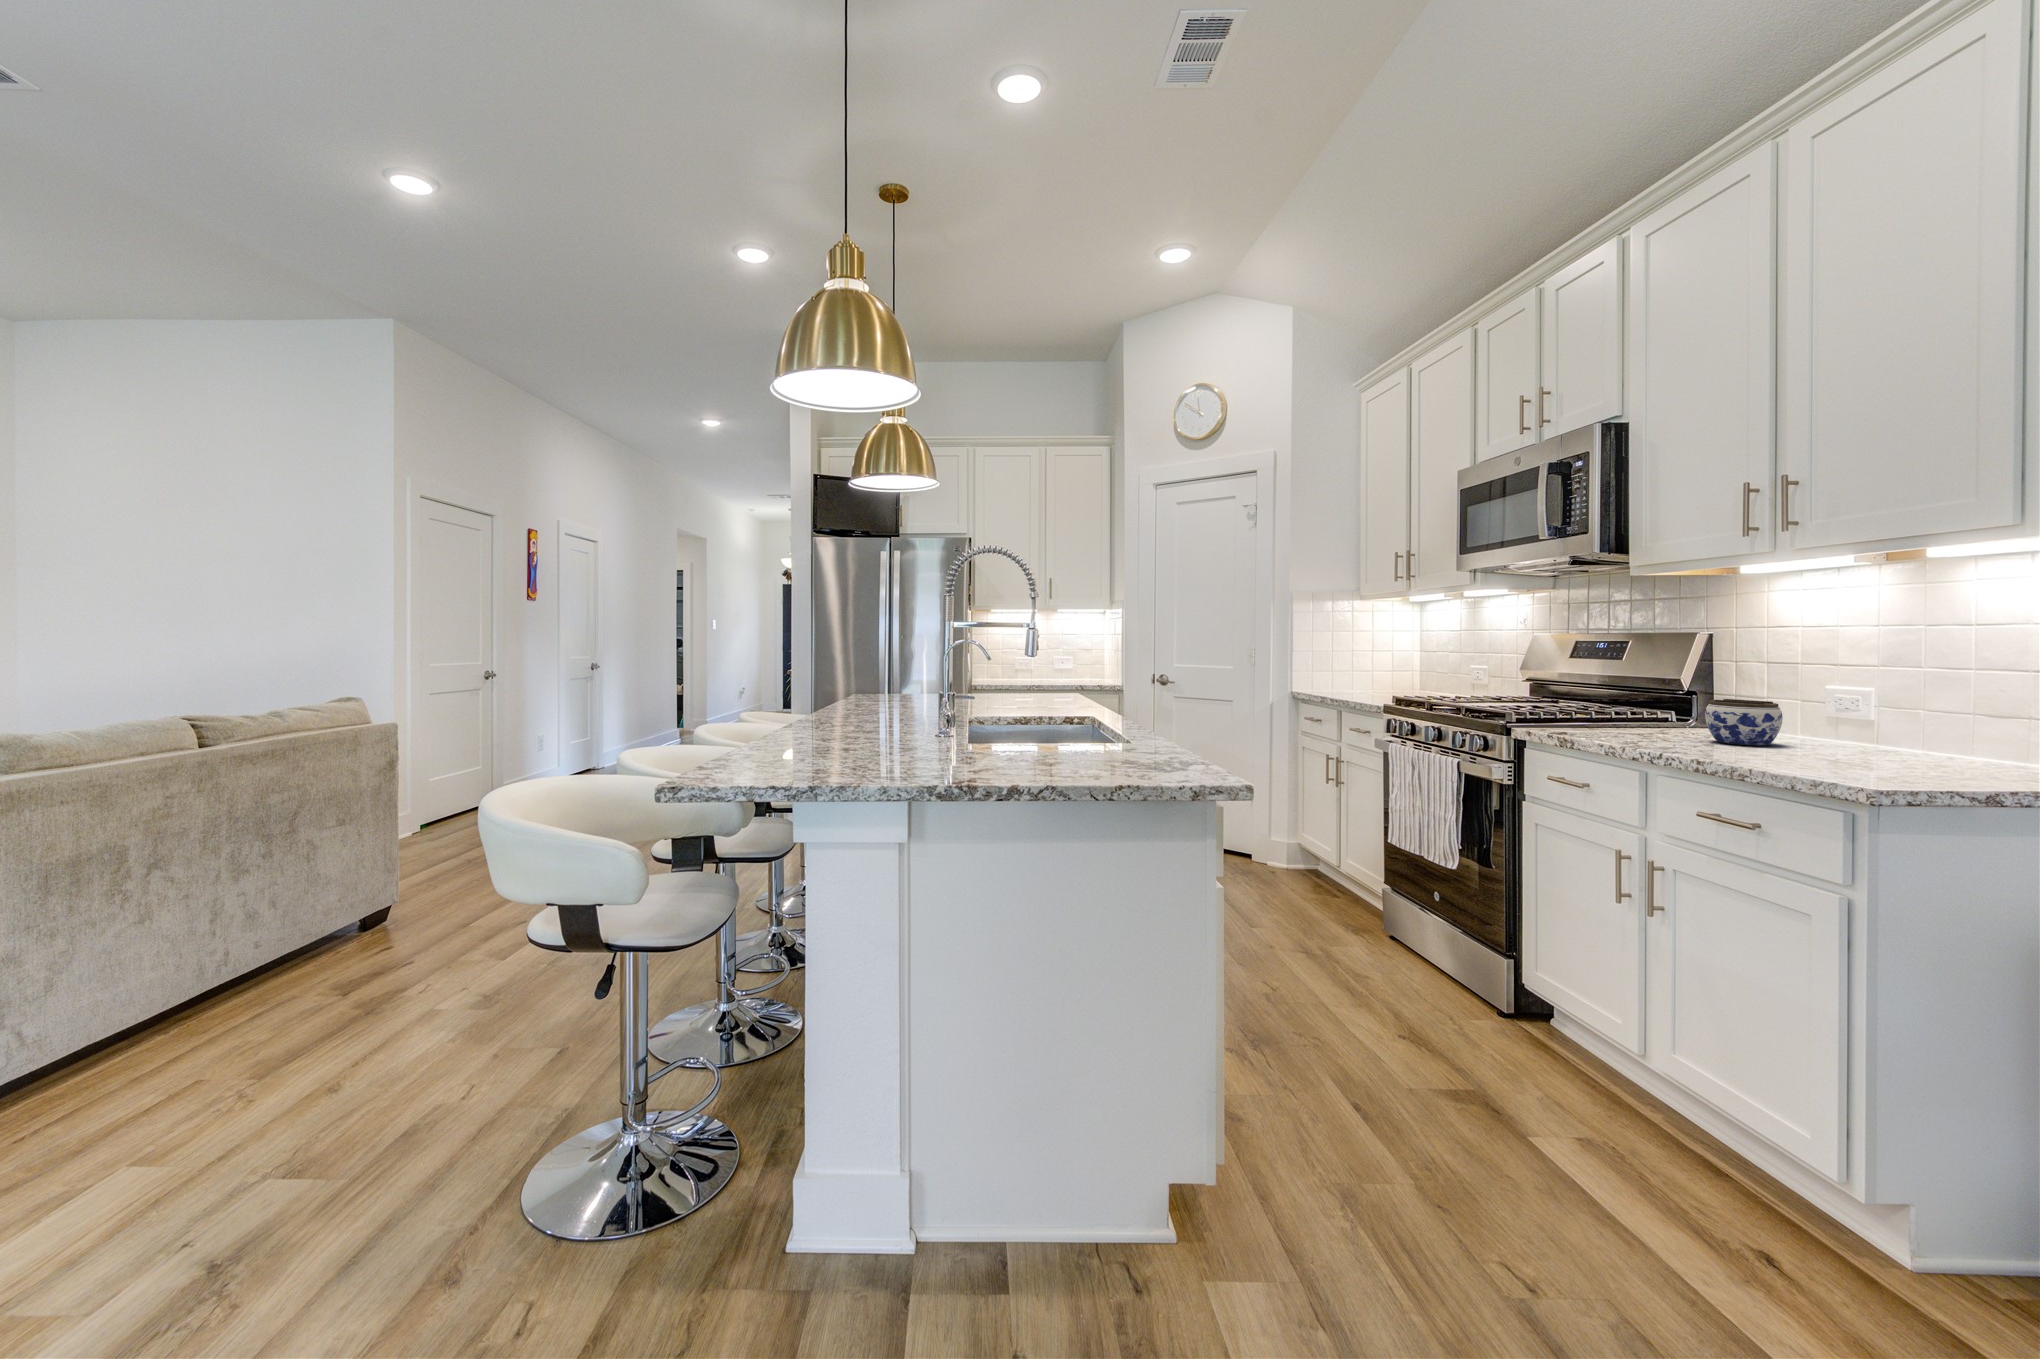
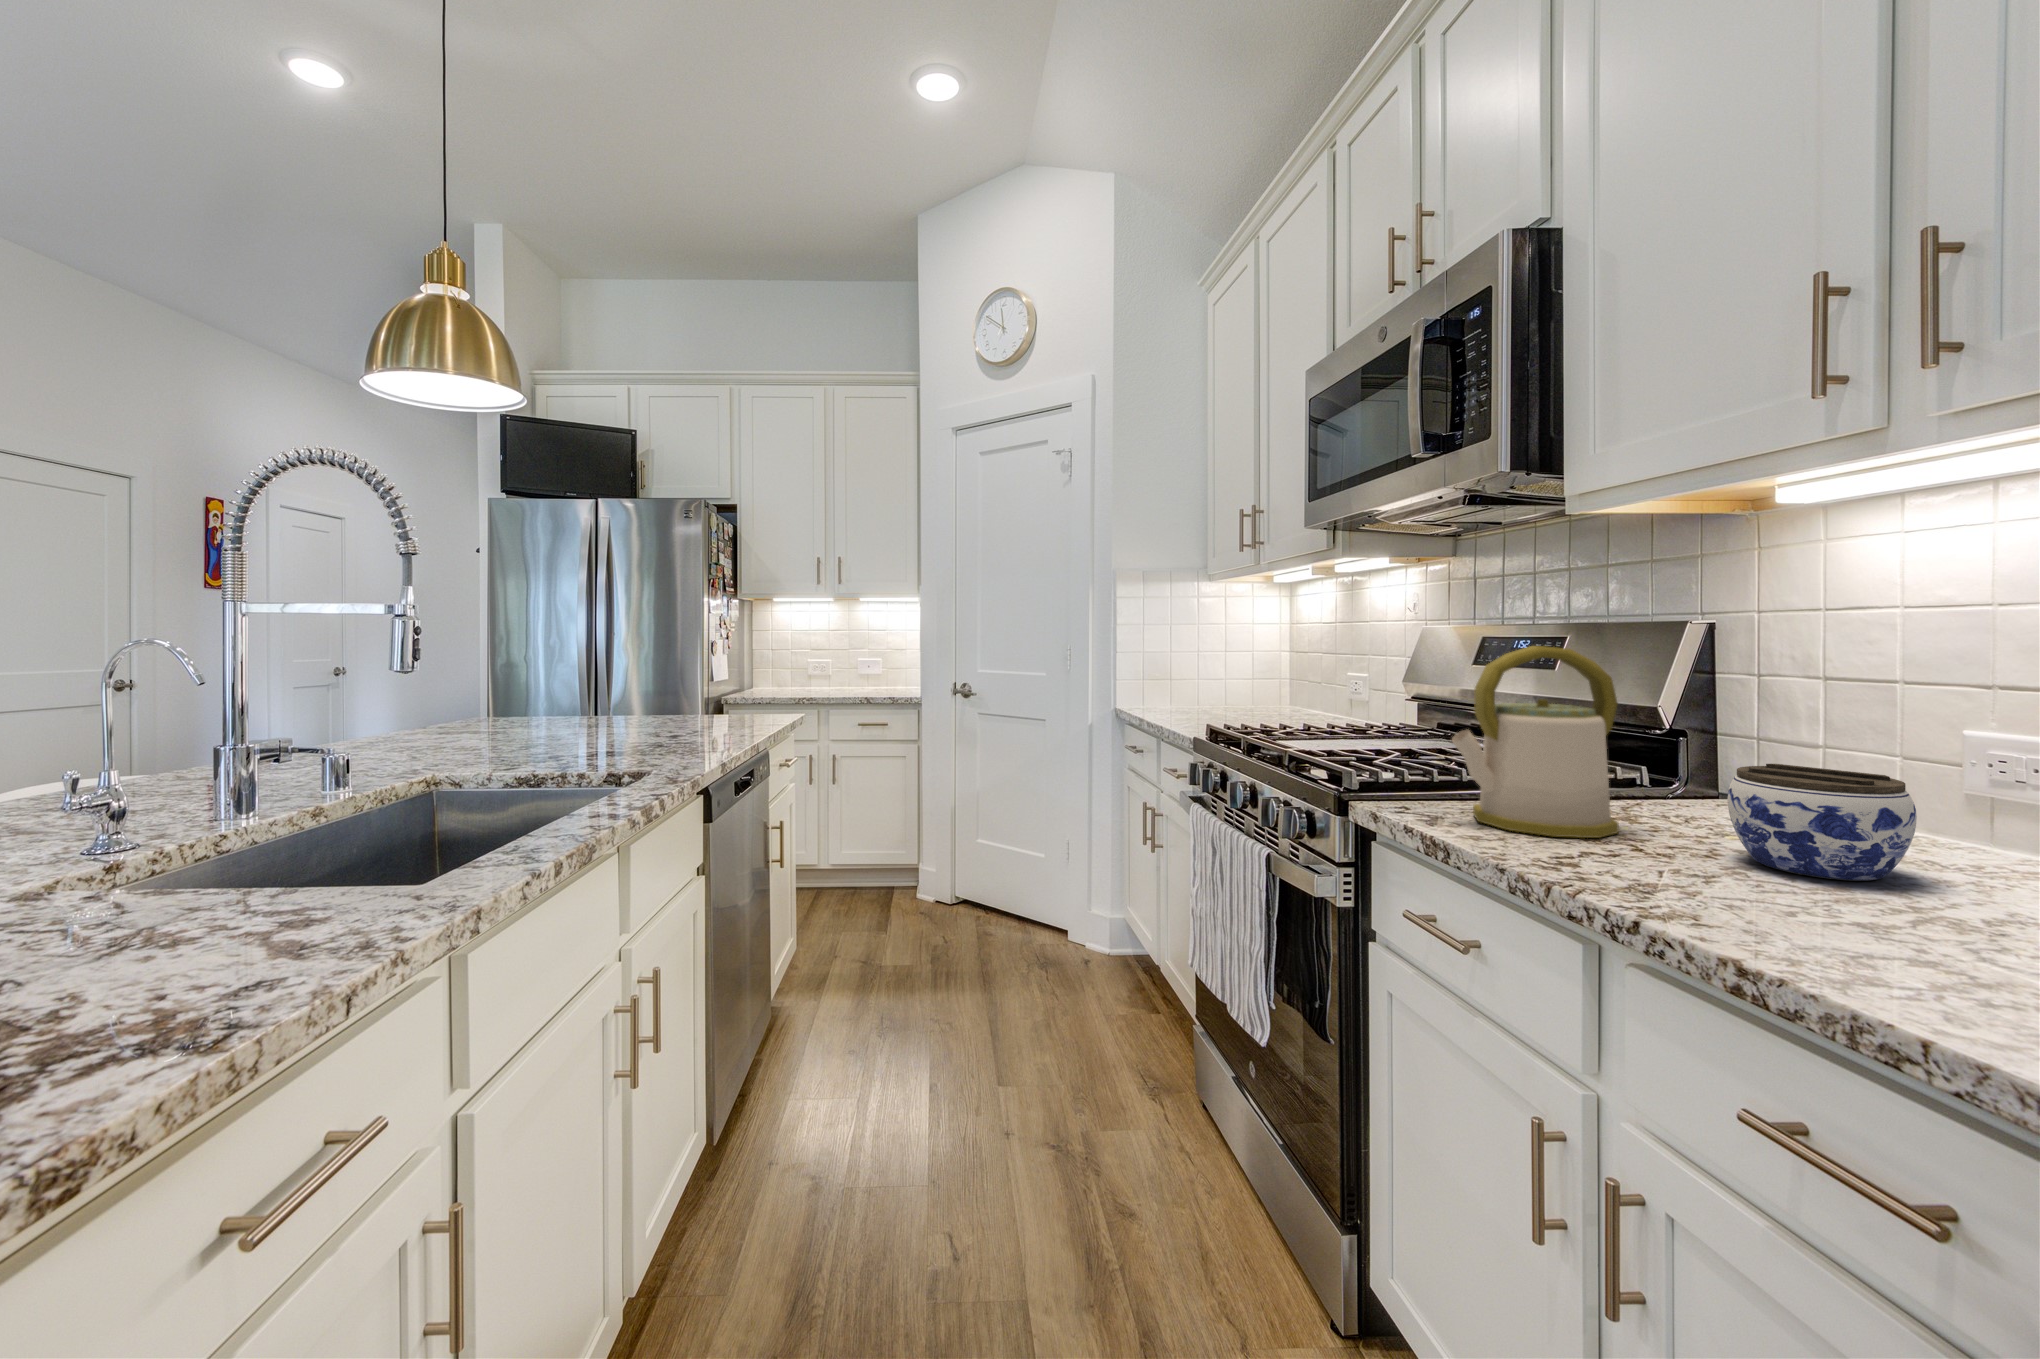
kettle: none [1573,645,1656,736] -> present [1452,646,1619,838]

